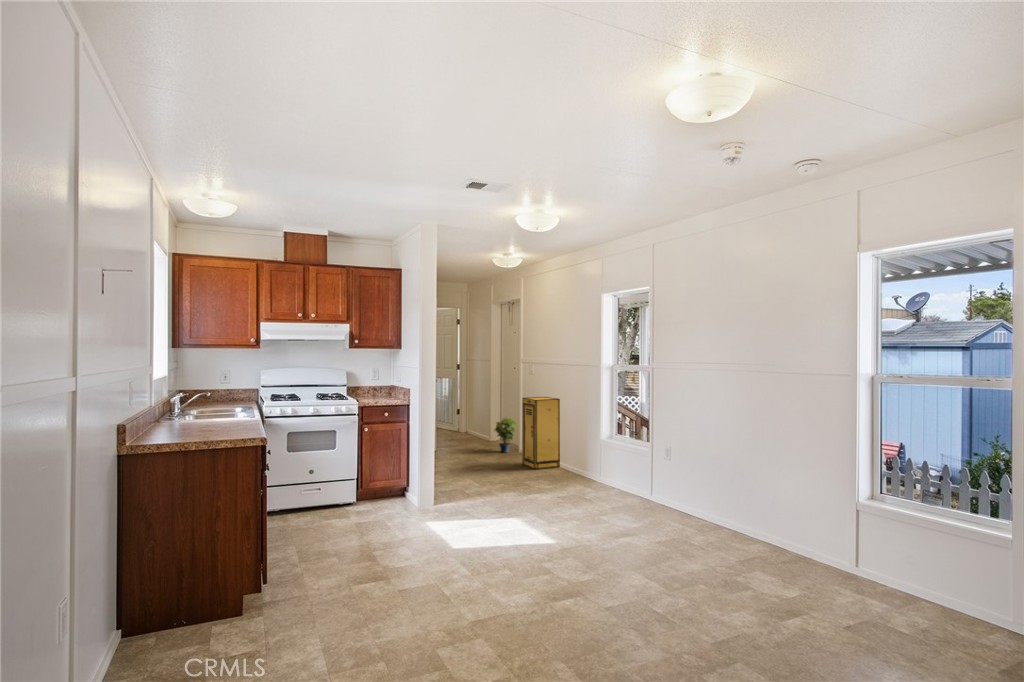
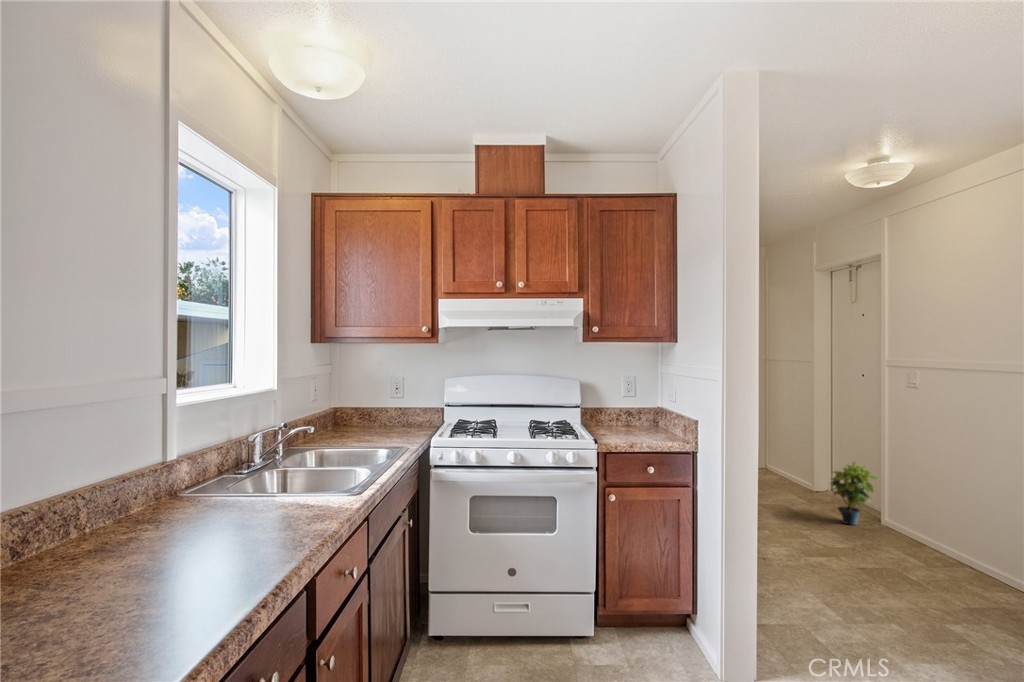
storage cabinet: present [522,397,560,469] -> none [907,437,1012,589]

